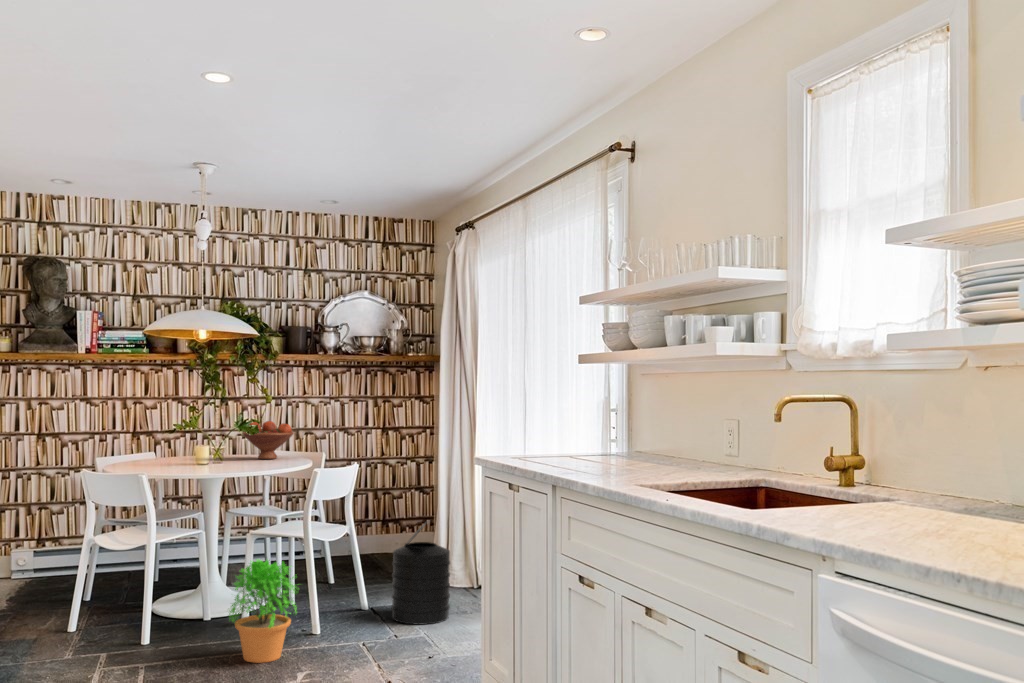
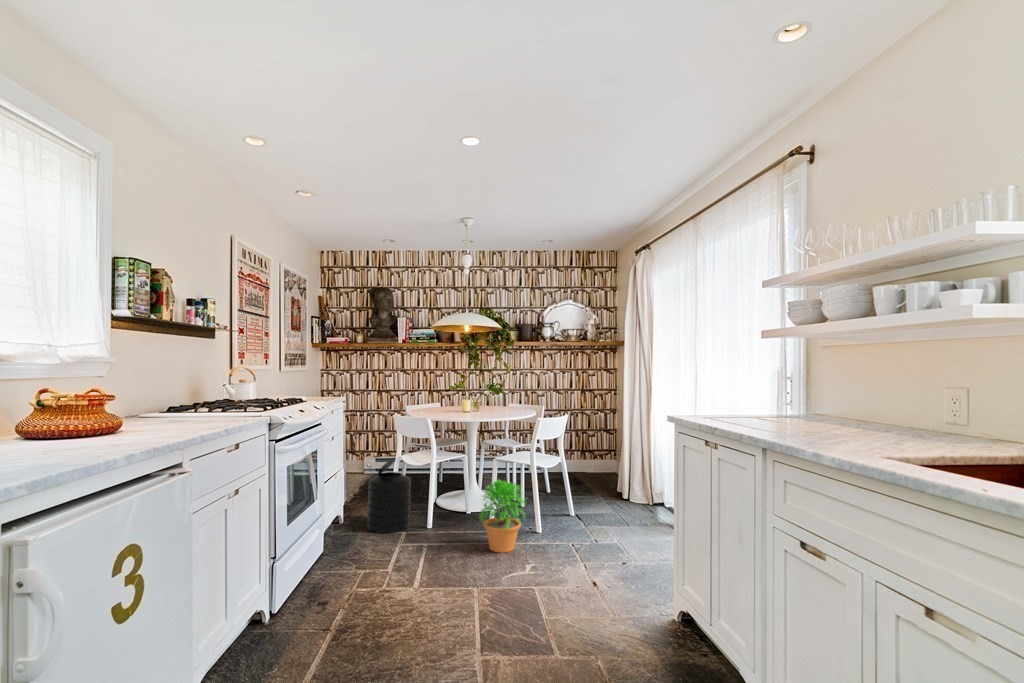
fruit bowl: present [242,421,294,459] -> none [492,384,524,409]
trash can: present [392,522,450,624] -> present [367,458,411,533]

